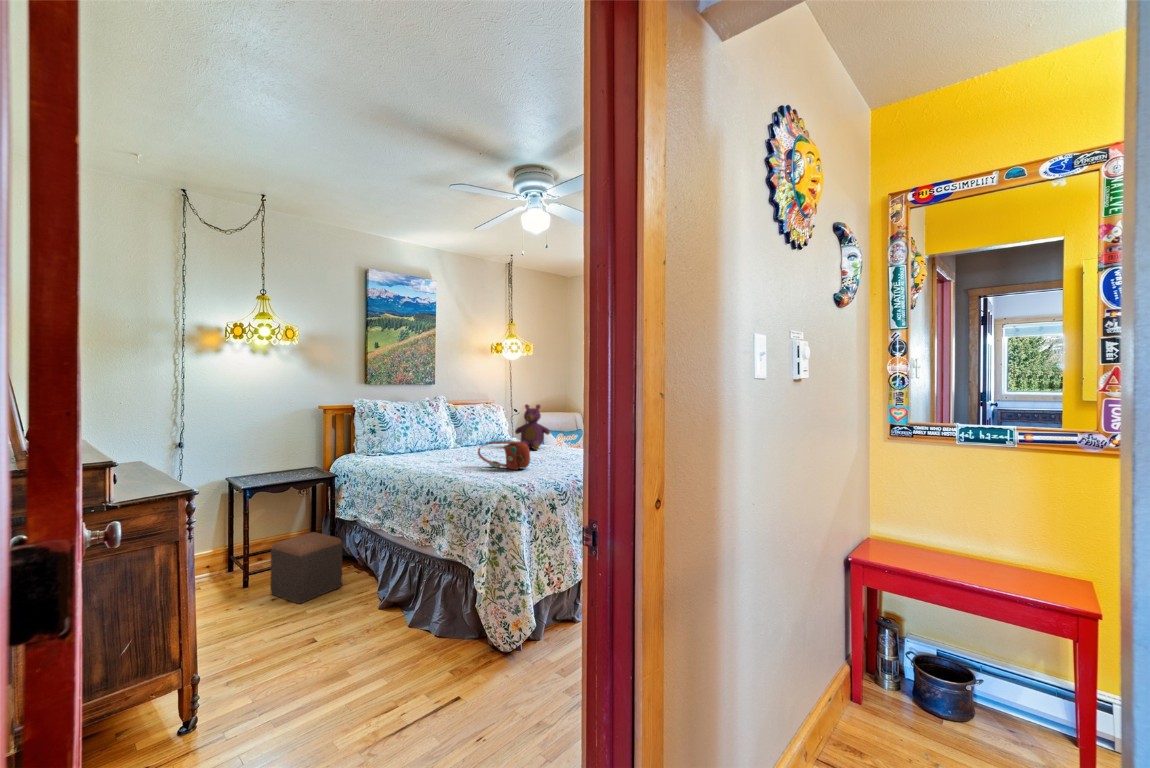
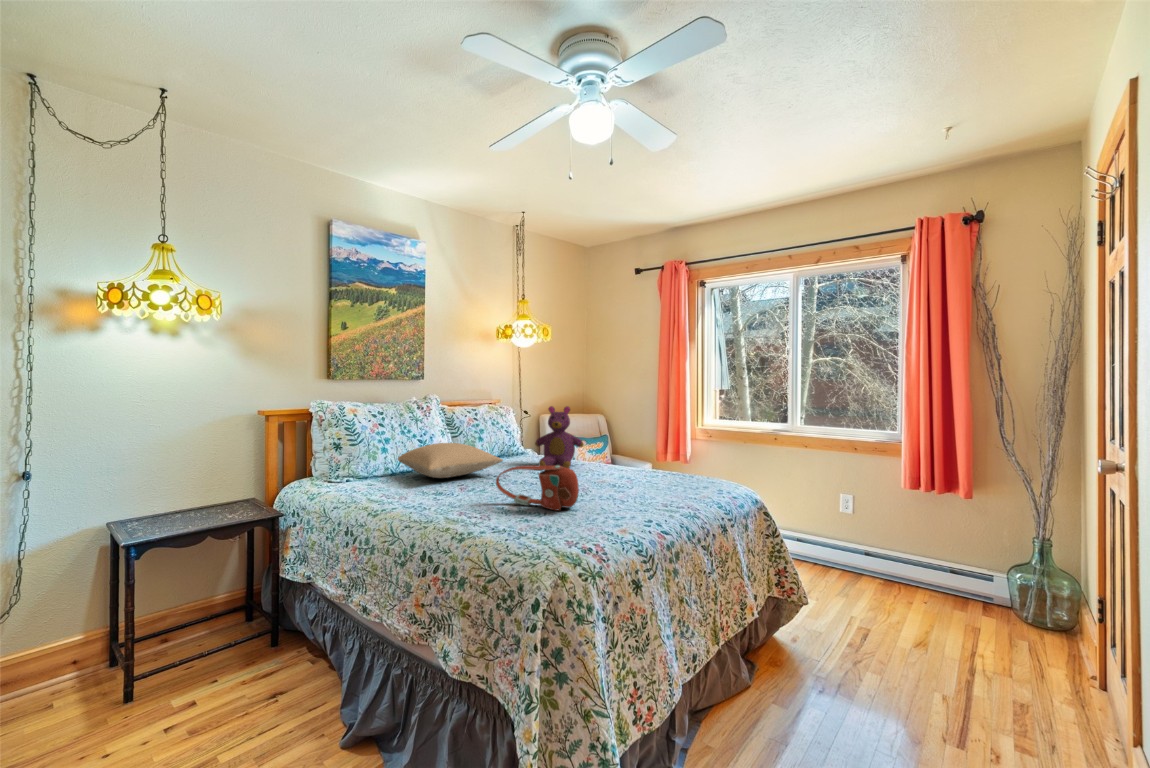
pillow: none [415,430,489,454] -> present [398,443,503,478]
footstool: present [271,532,342,604] -> none [165,607,285,741]

